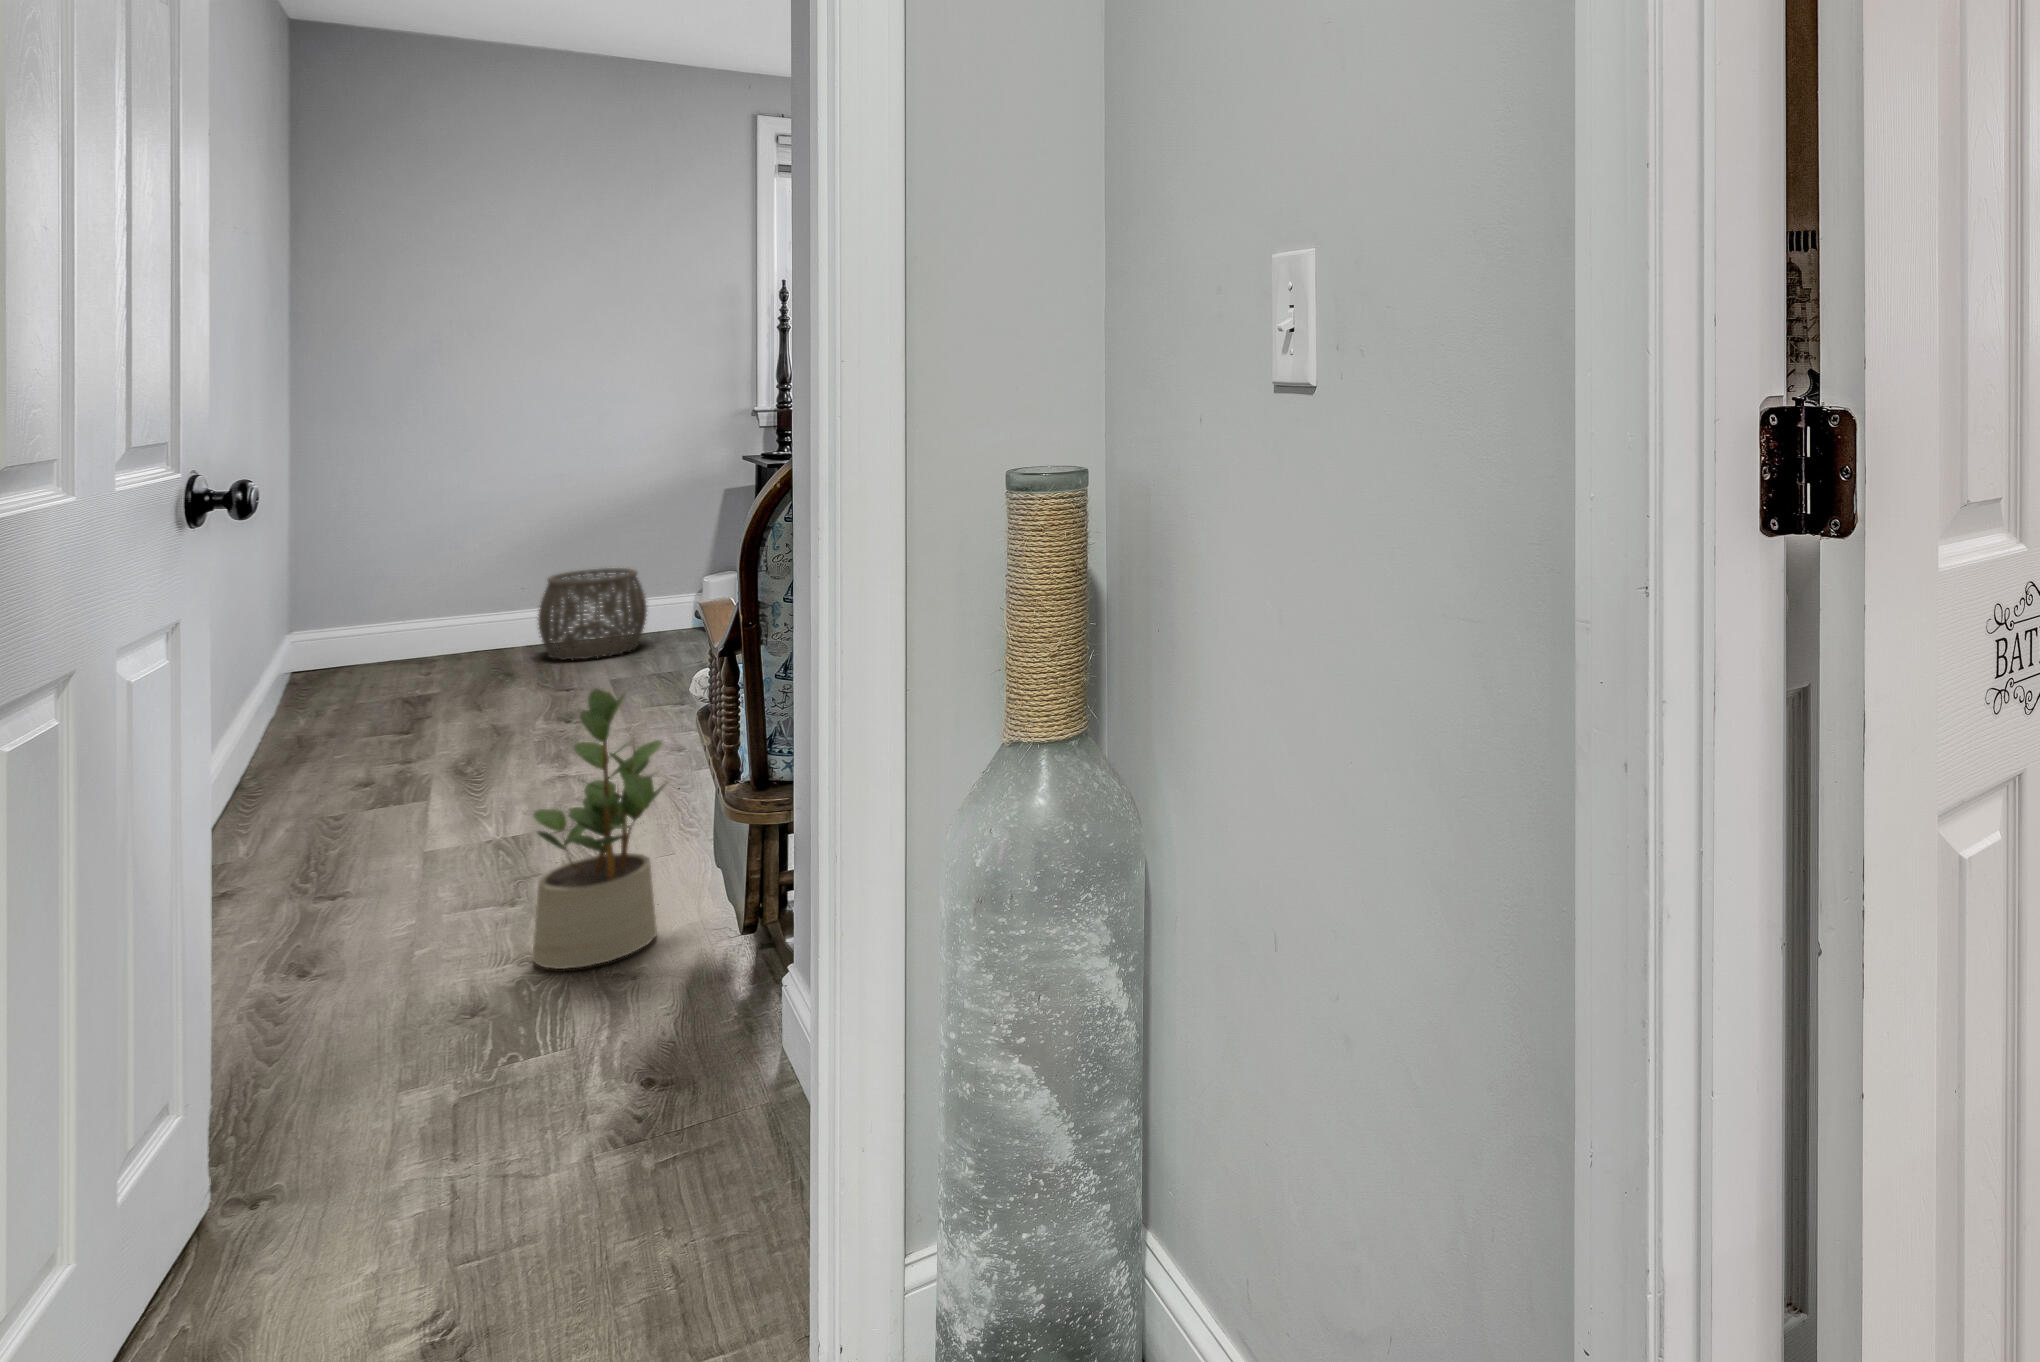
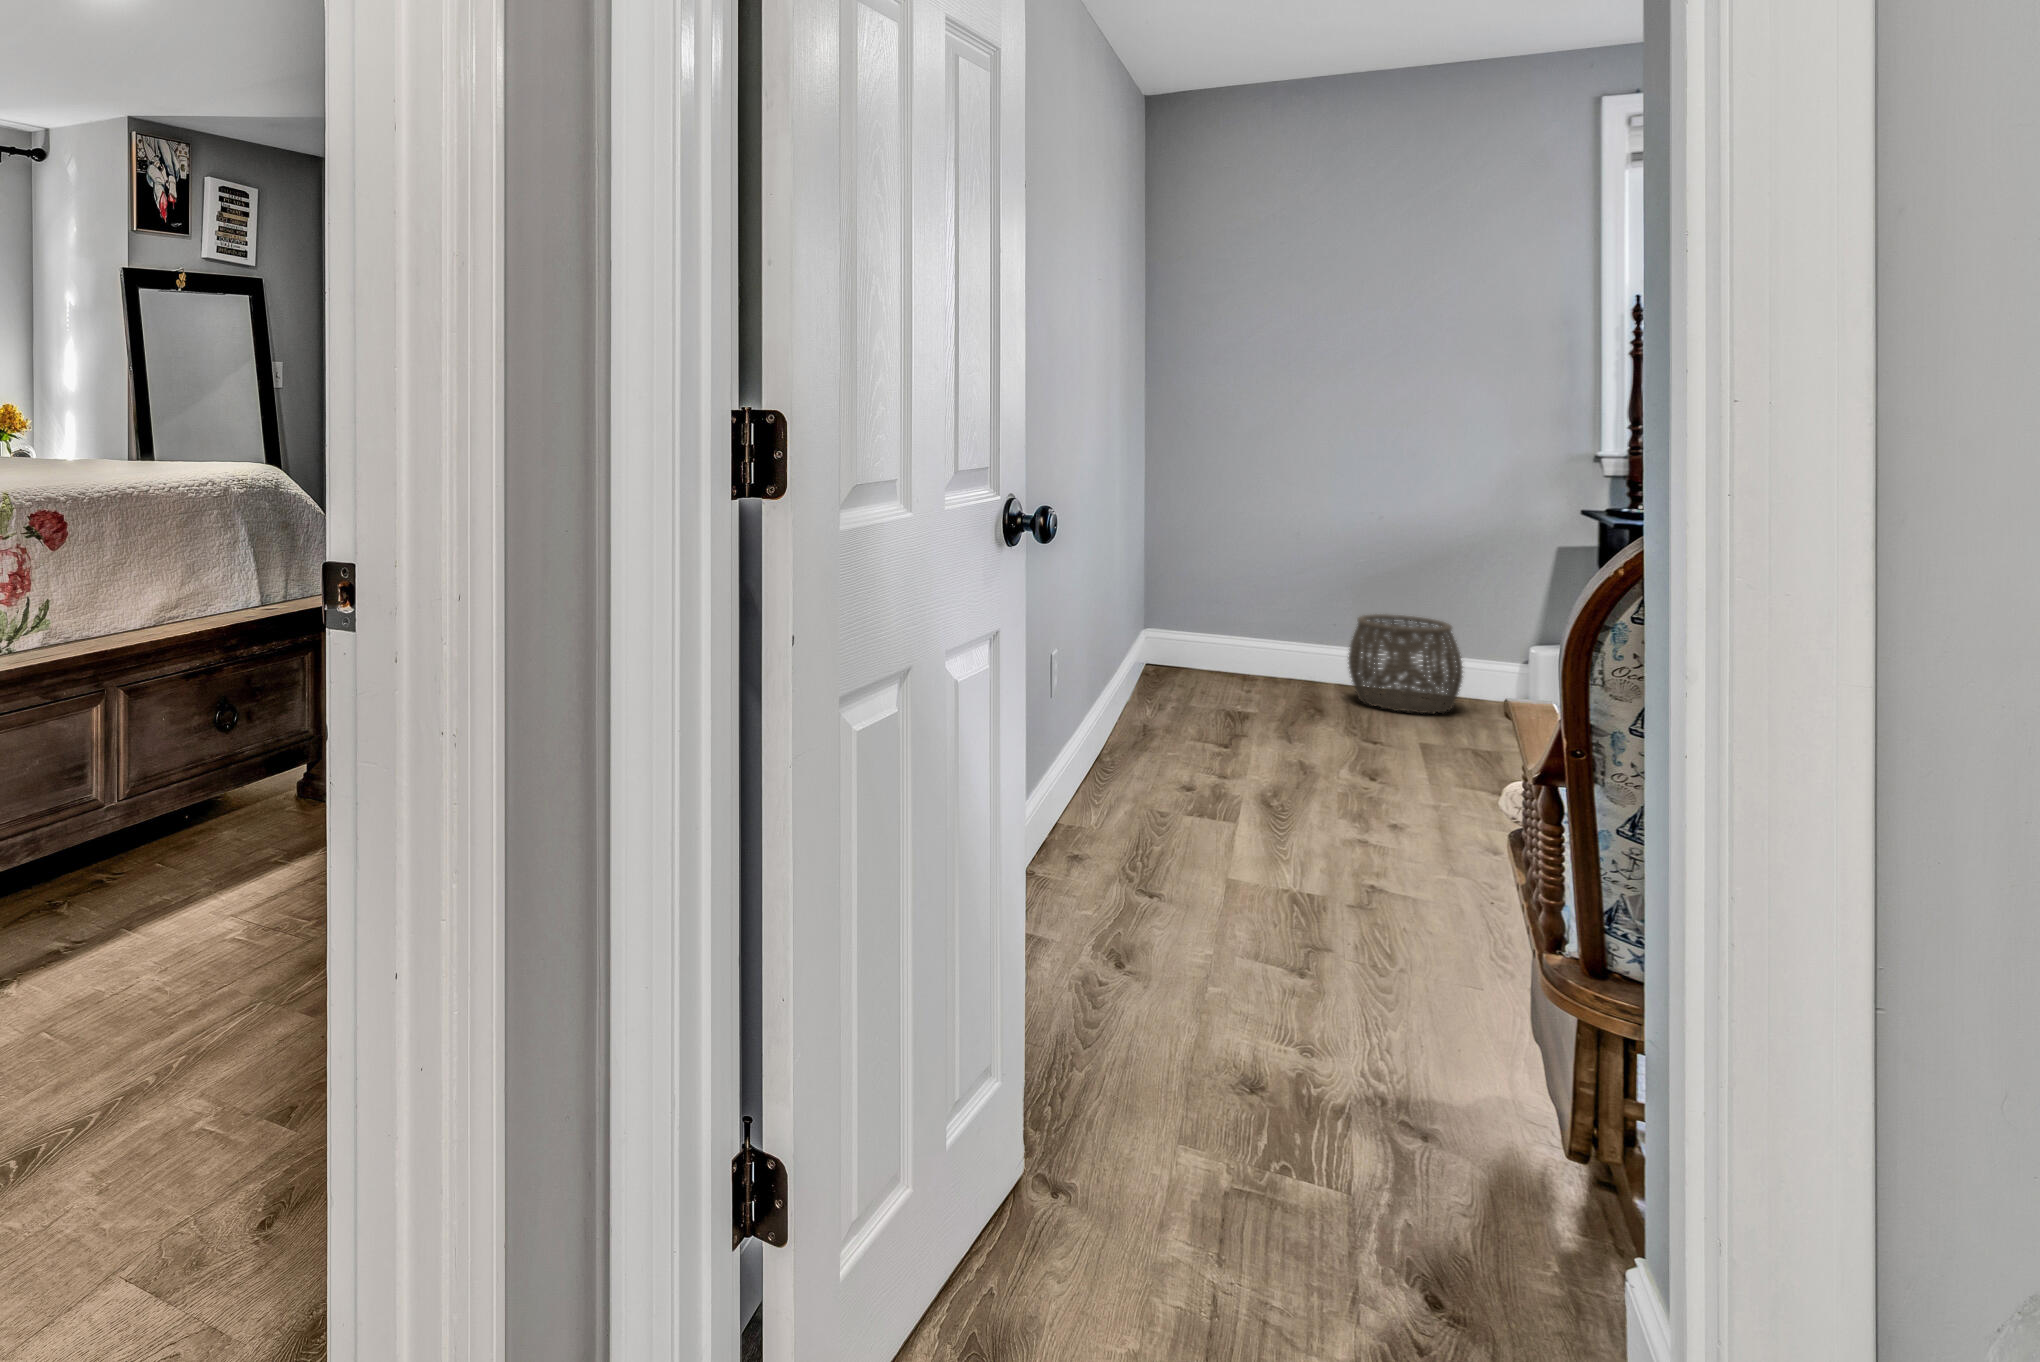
potted plant: present [532,689,665,969] -> none [1316,770,1474,1099]

